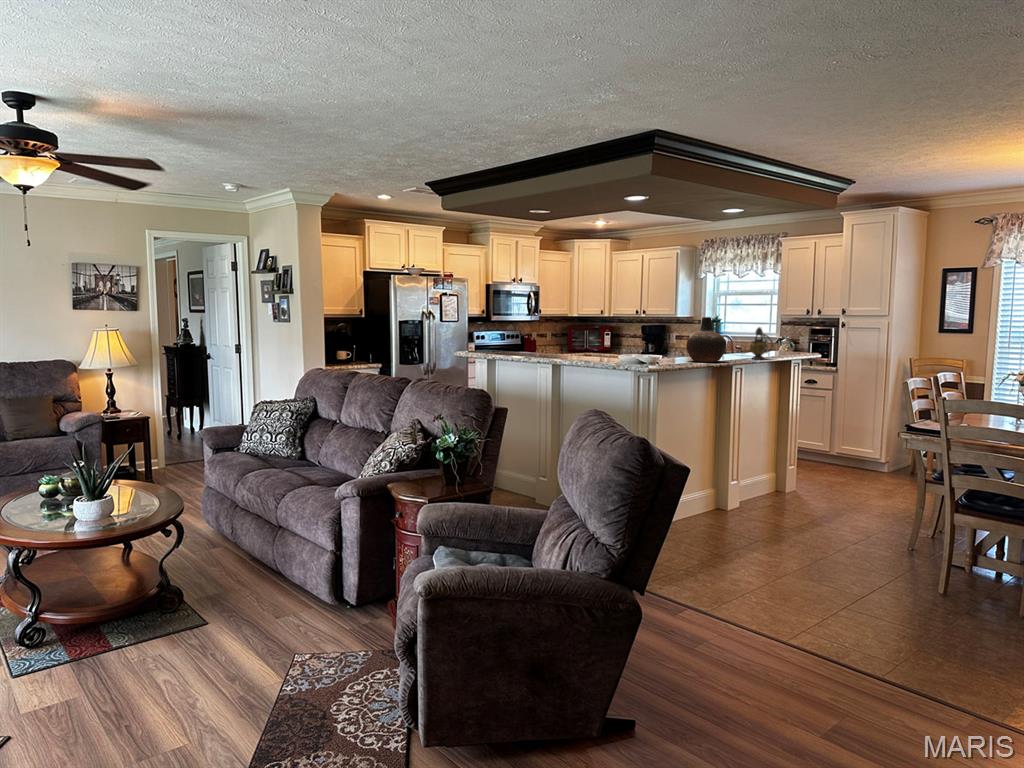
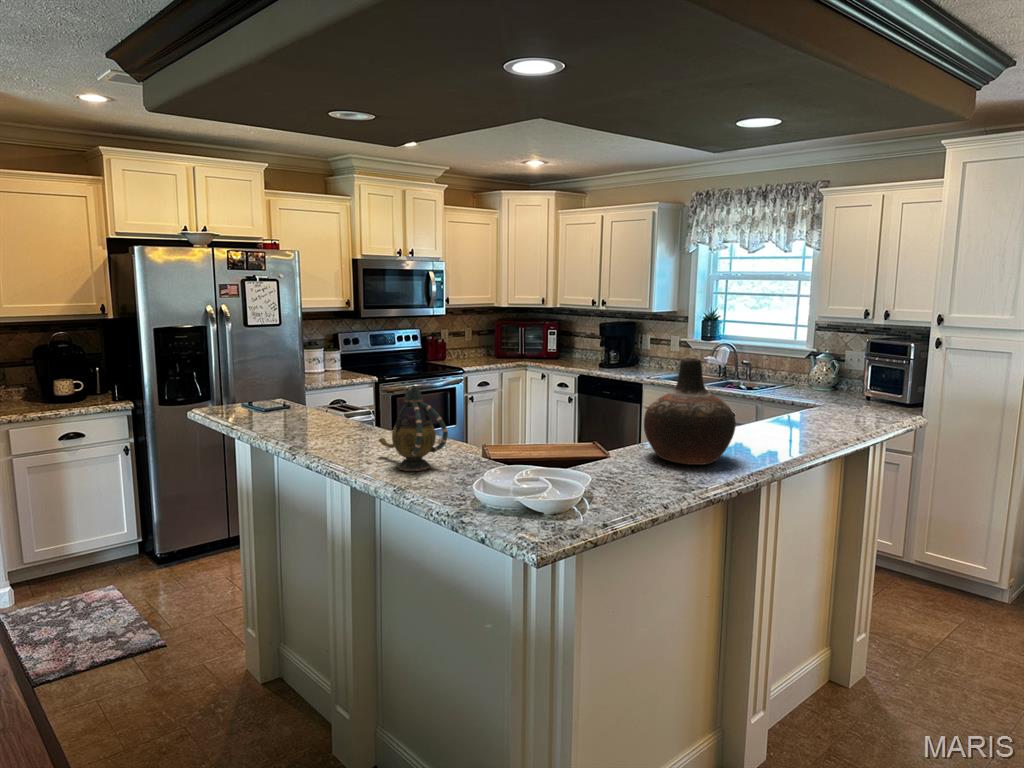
teapot: present [738,327,773,359] -> present [378,385,448,471]

